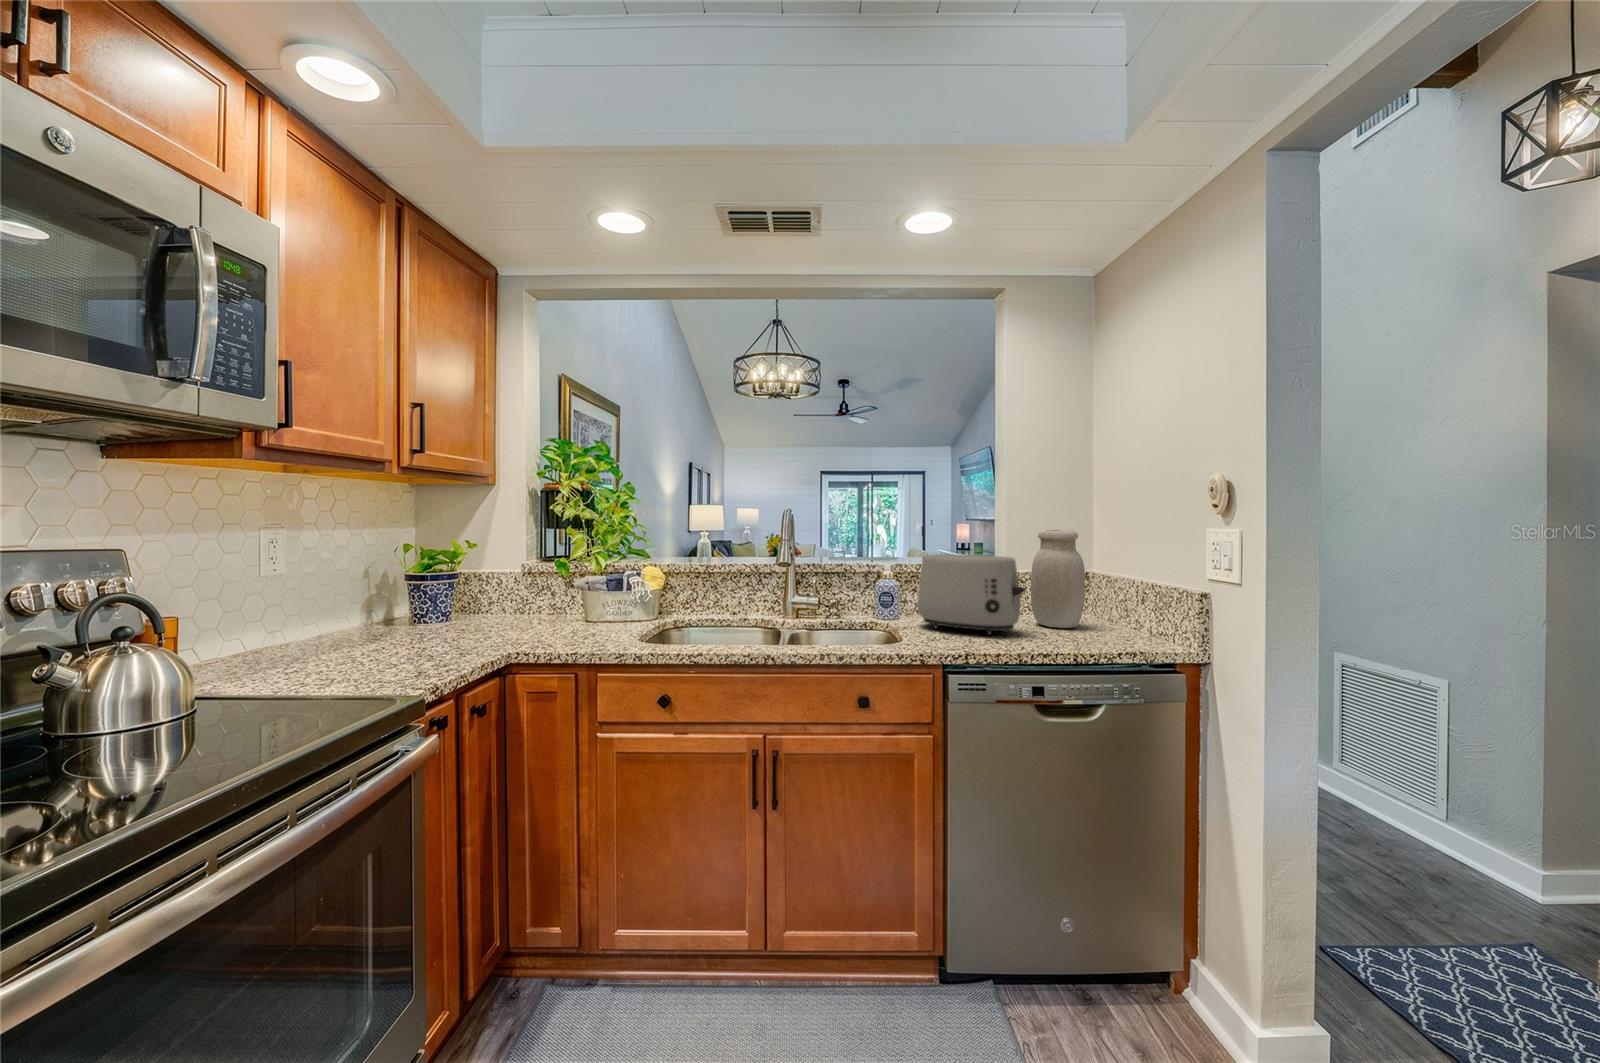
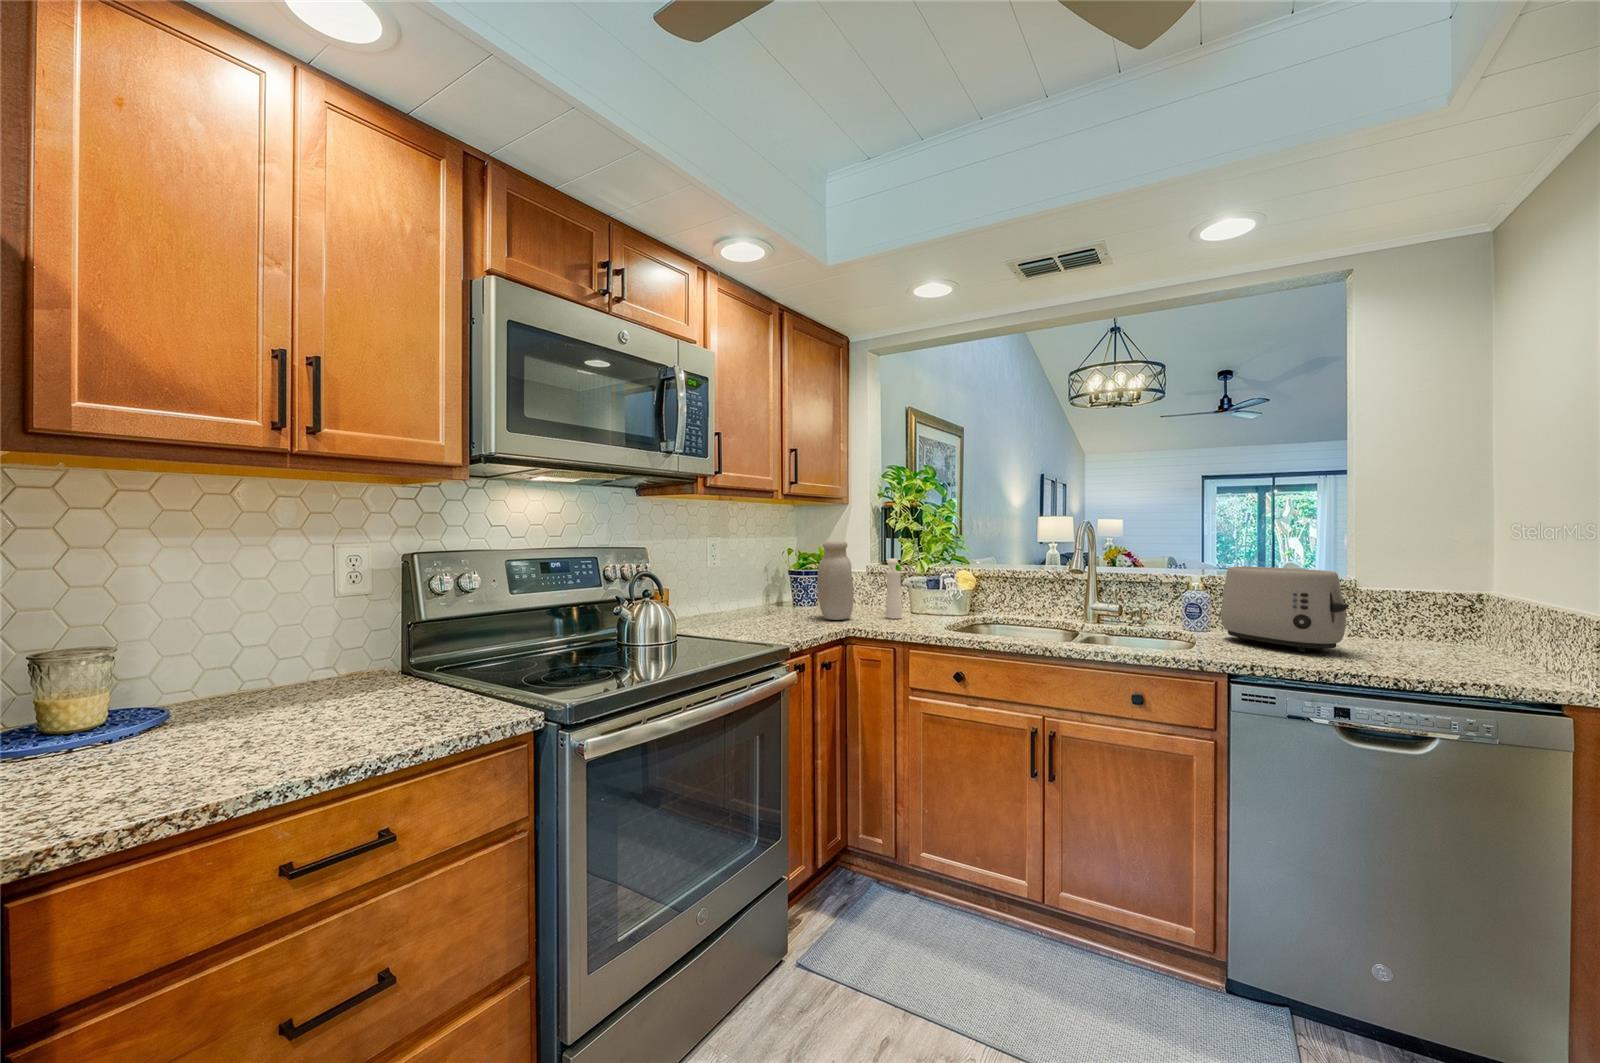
jar: present [1031,530,1085,628] -> present [817,540,853,620]
pepper mill: none [554,555,578,633] -> present [886,558,902,619]

